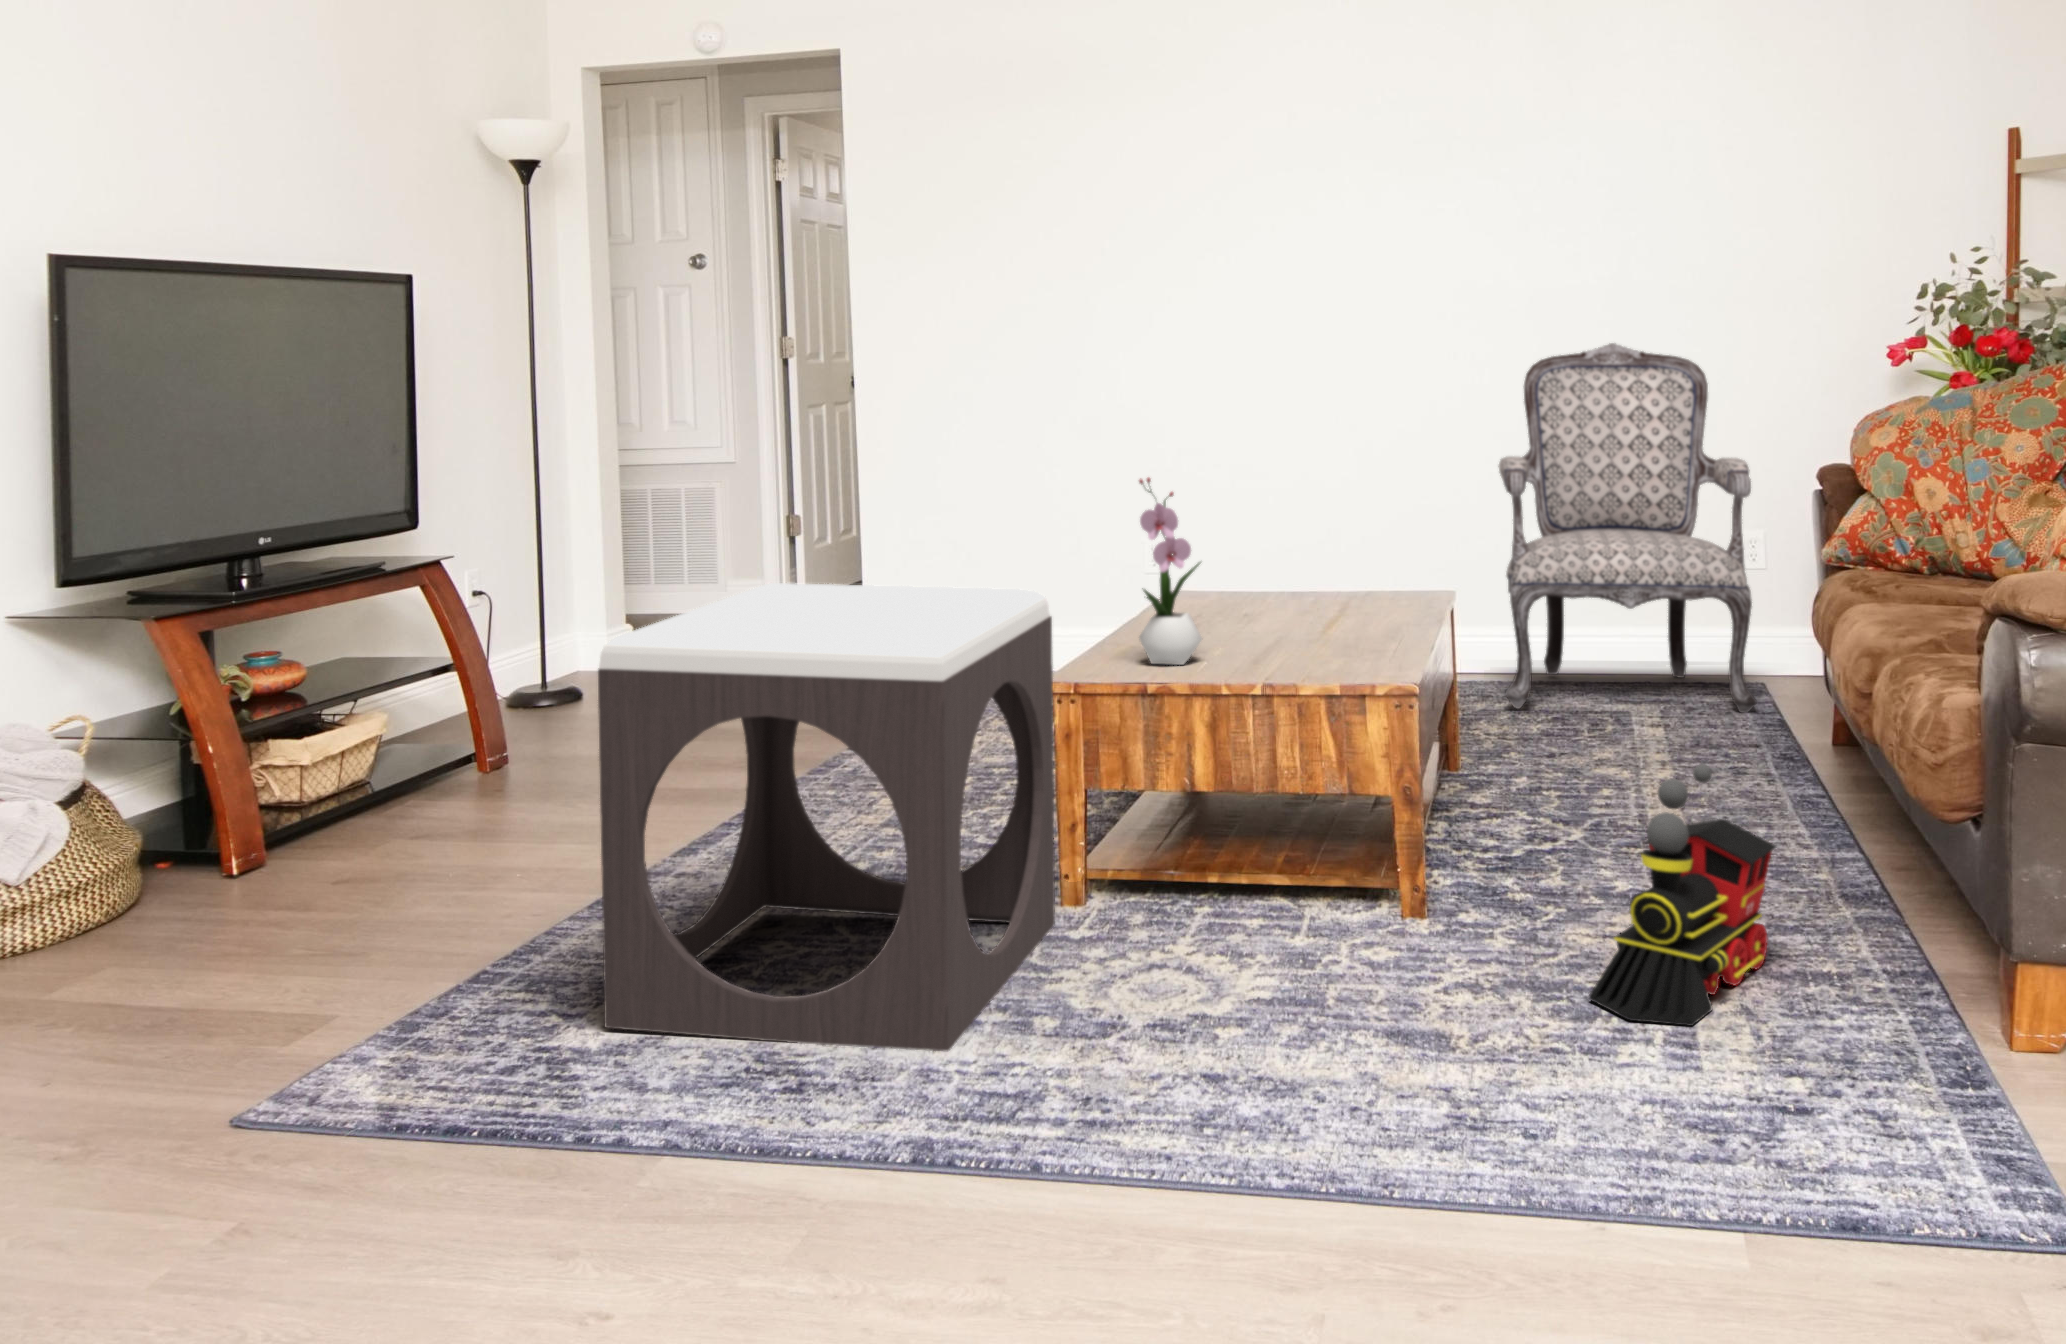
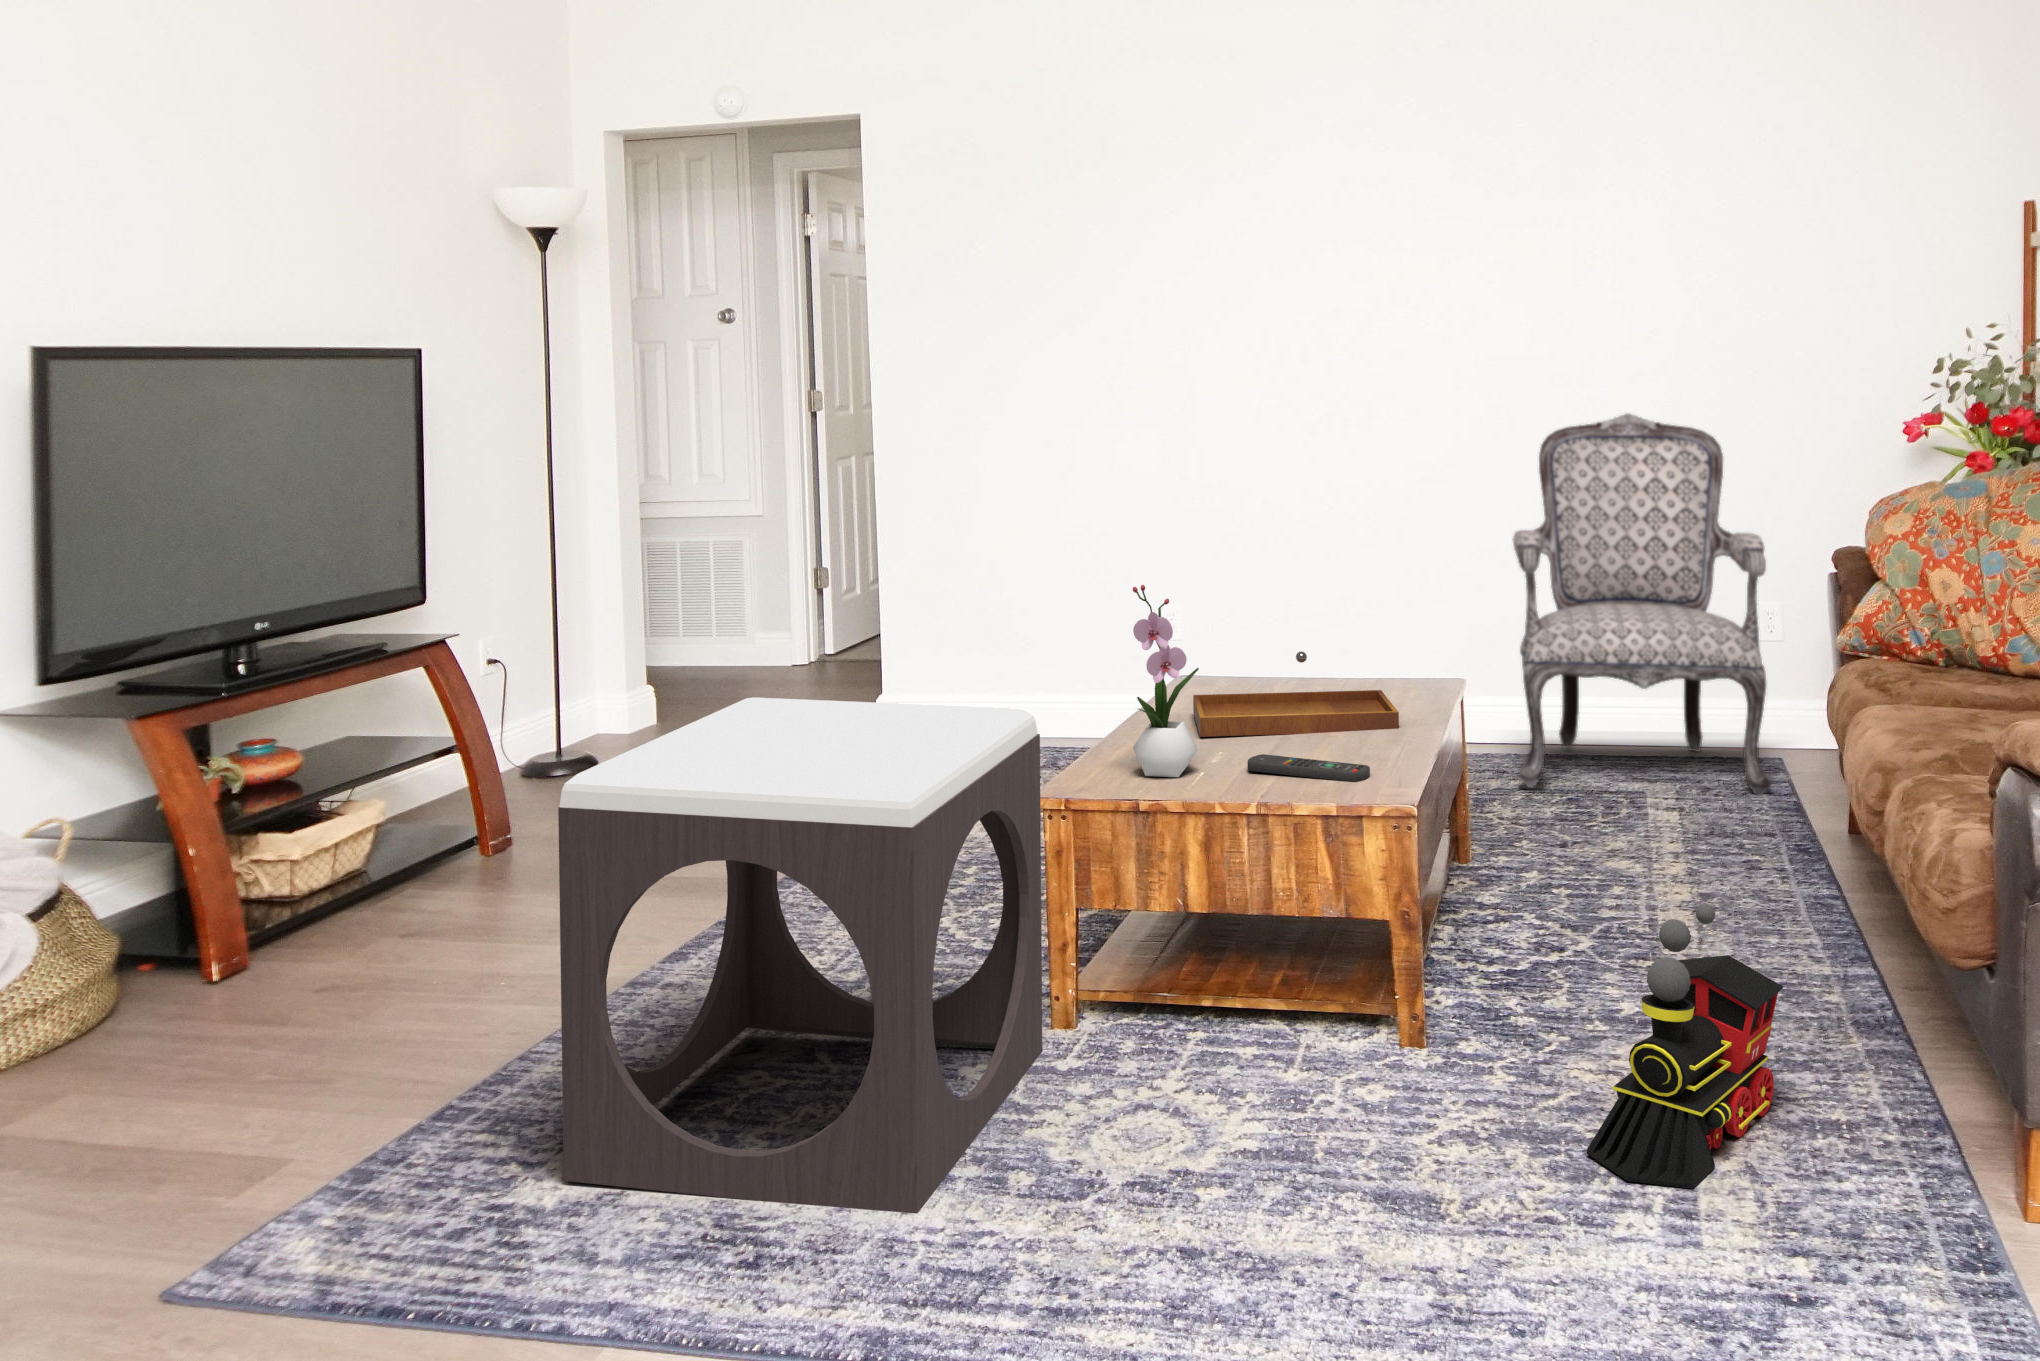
tray: none [1191,555,1395,635] -> present [1193,651,1399,737]
remote control: none [1251,645,1371,667] -> present [1248,754,1370,782]

